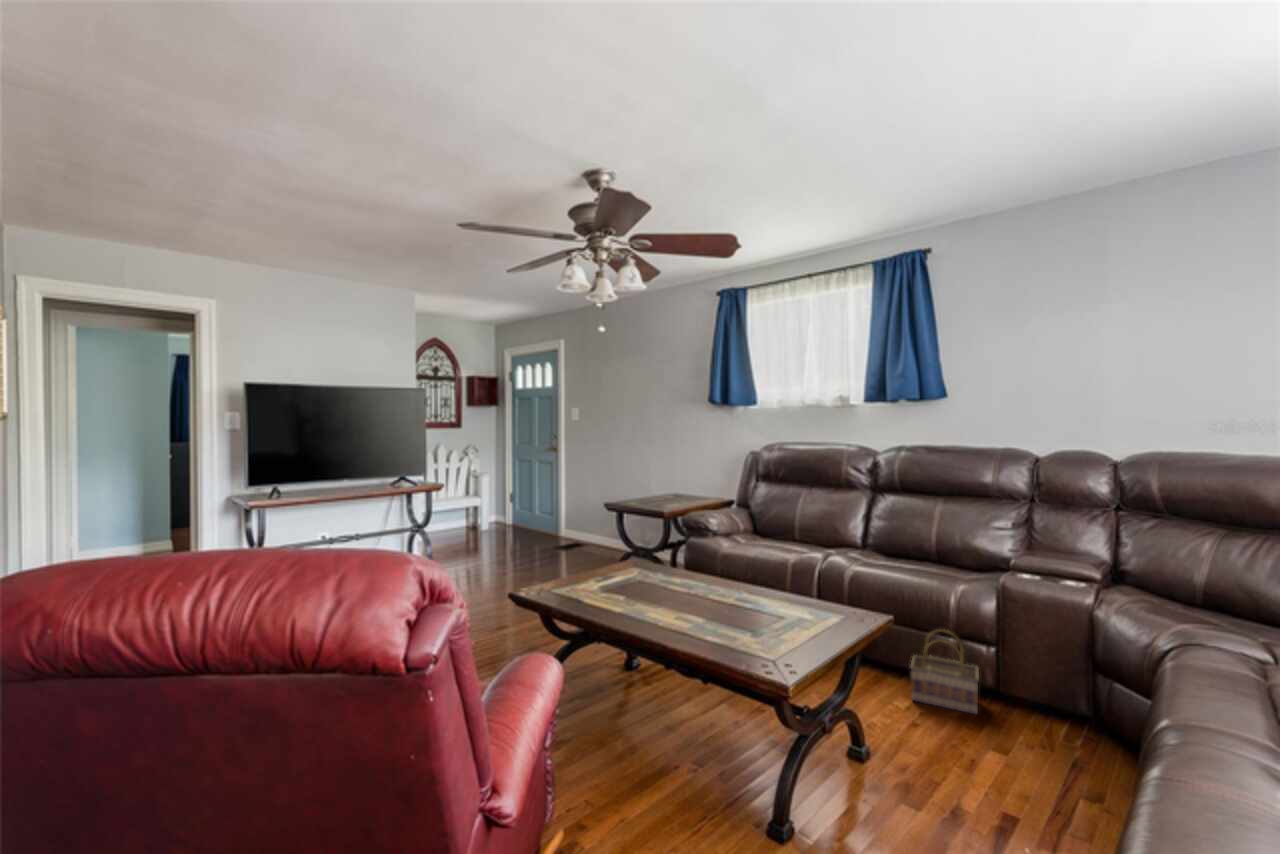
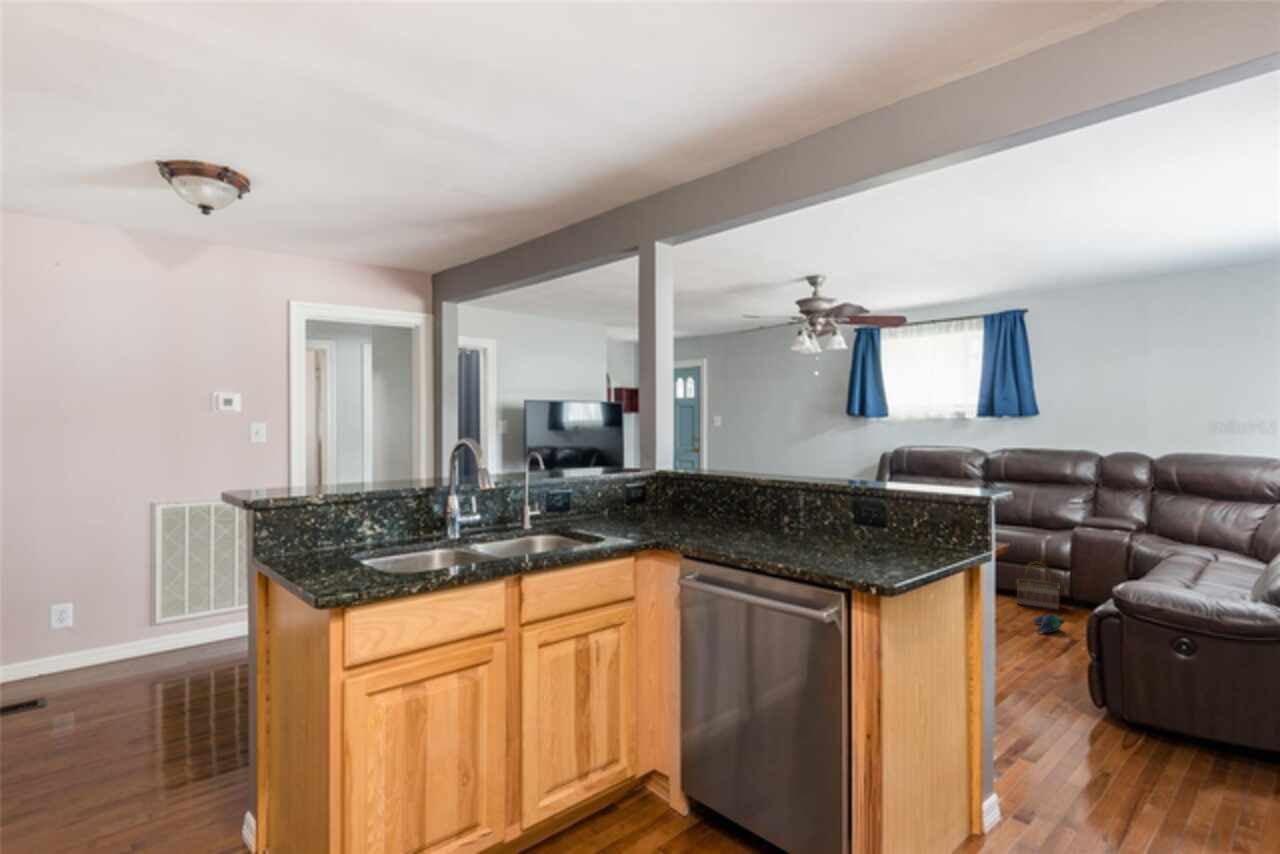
plush toy: none [933,751,988,807] -> present [1034,614,1064,633]

